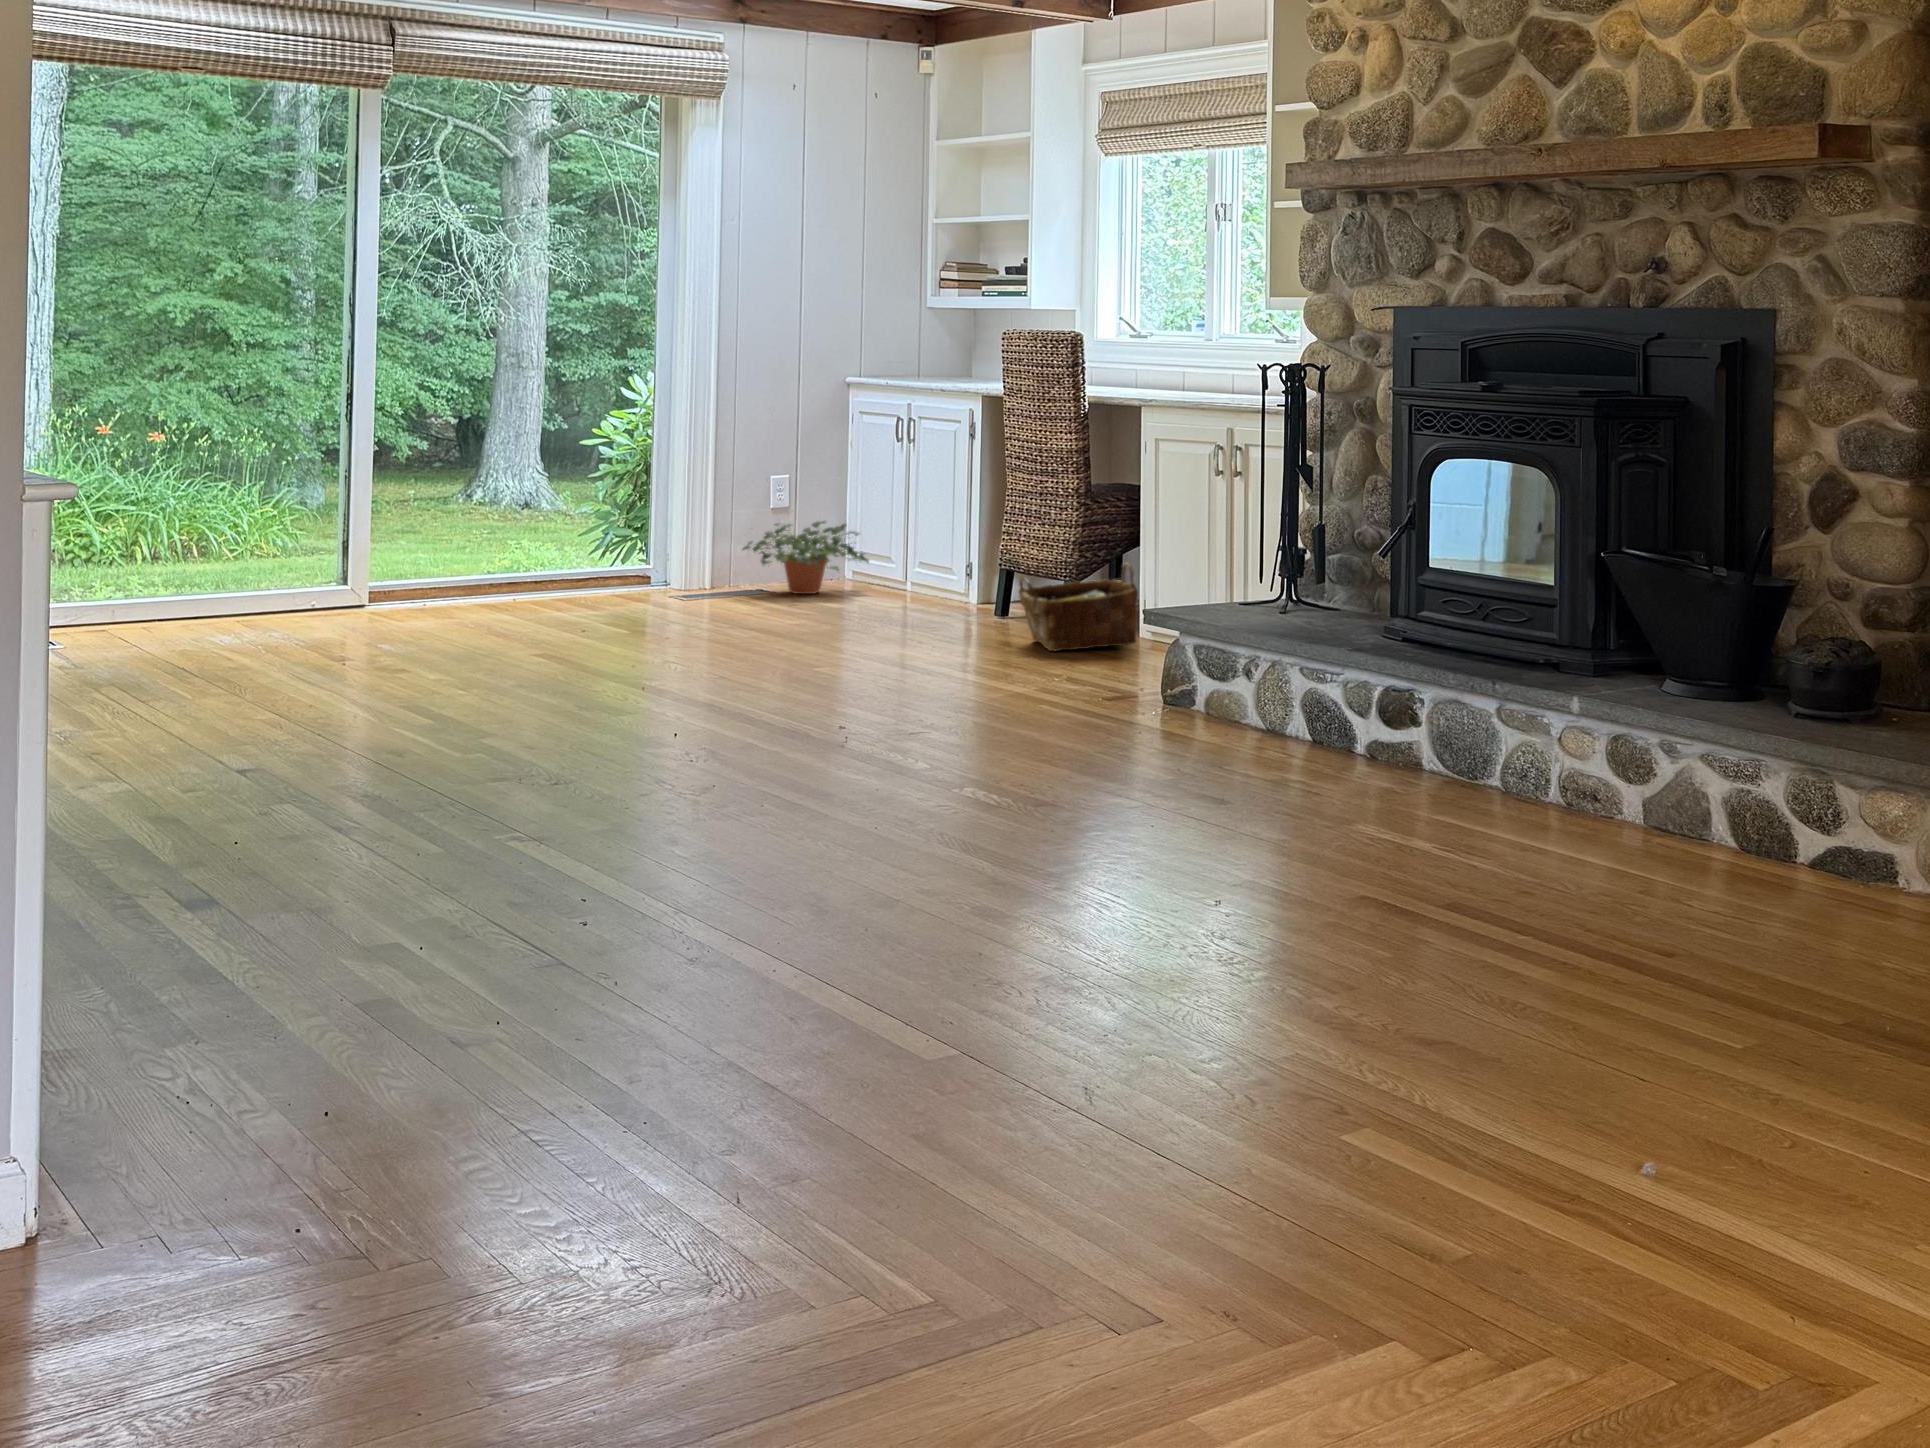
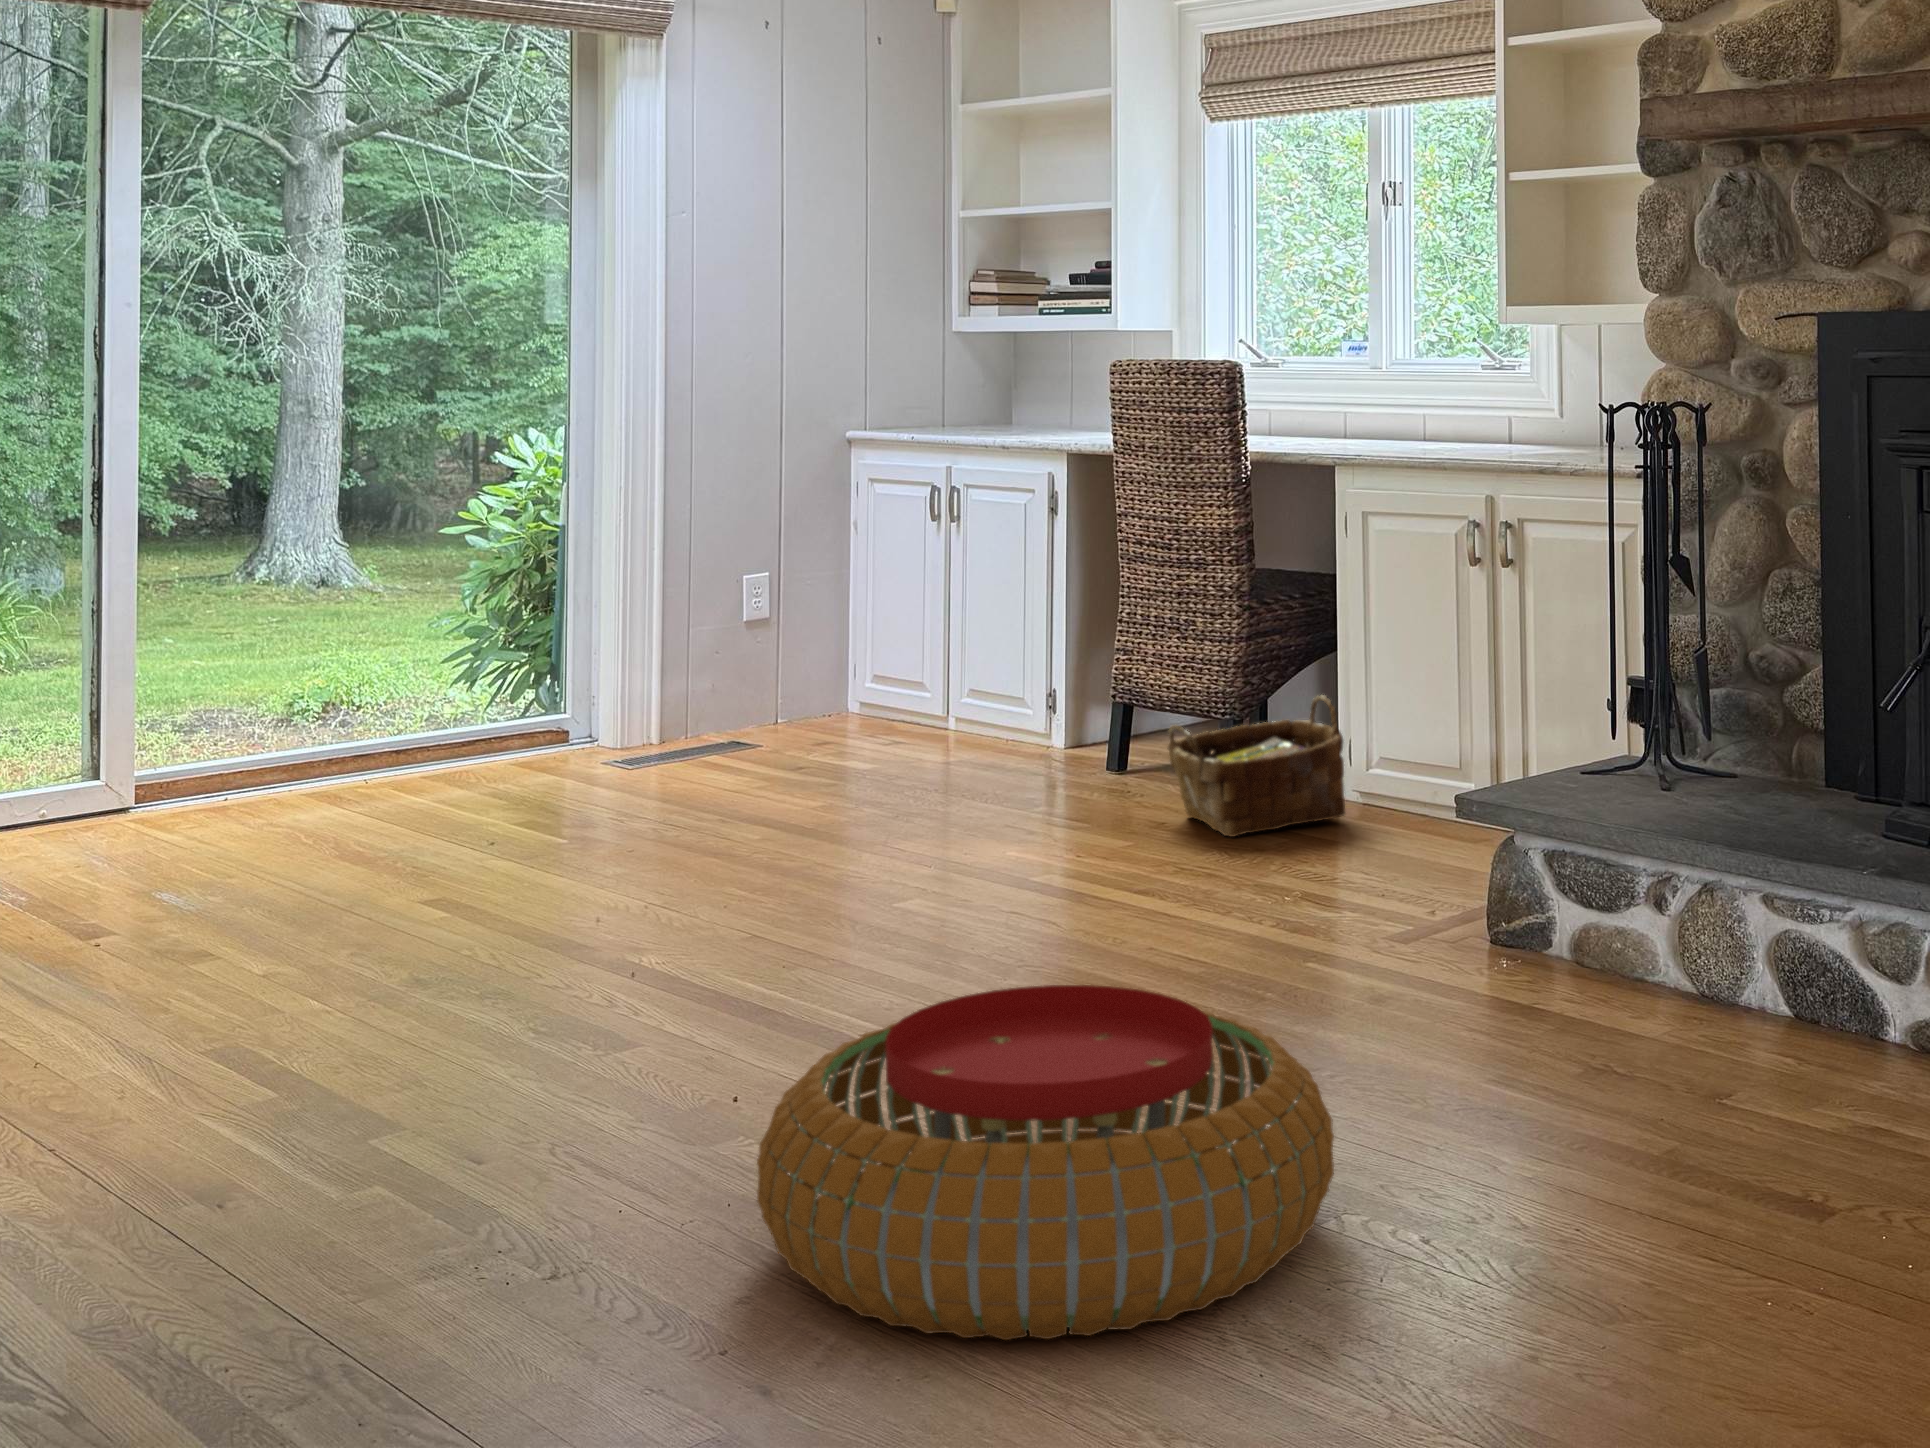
potted plant: present [743,521,869,594] -> none [708,636,894,745]
pouf: none [656,670,964,822] -> present [757,985,1334,1340]

